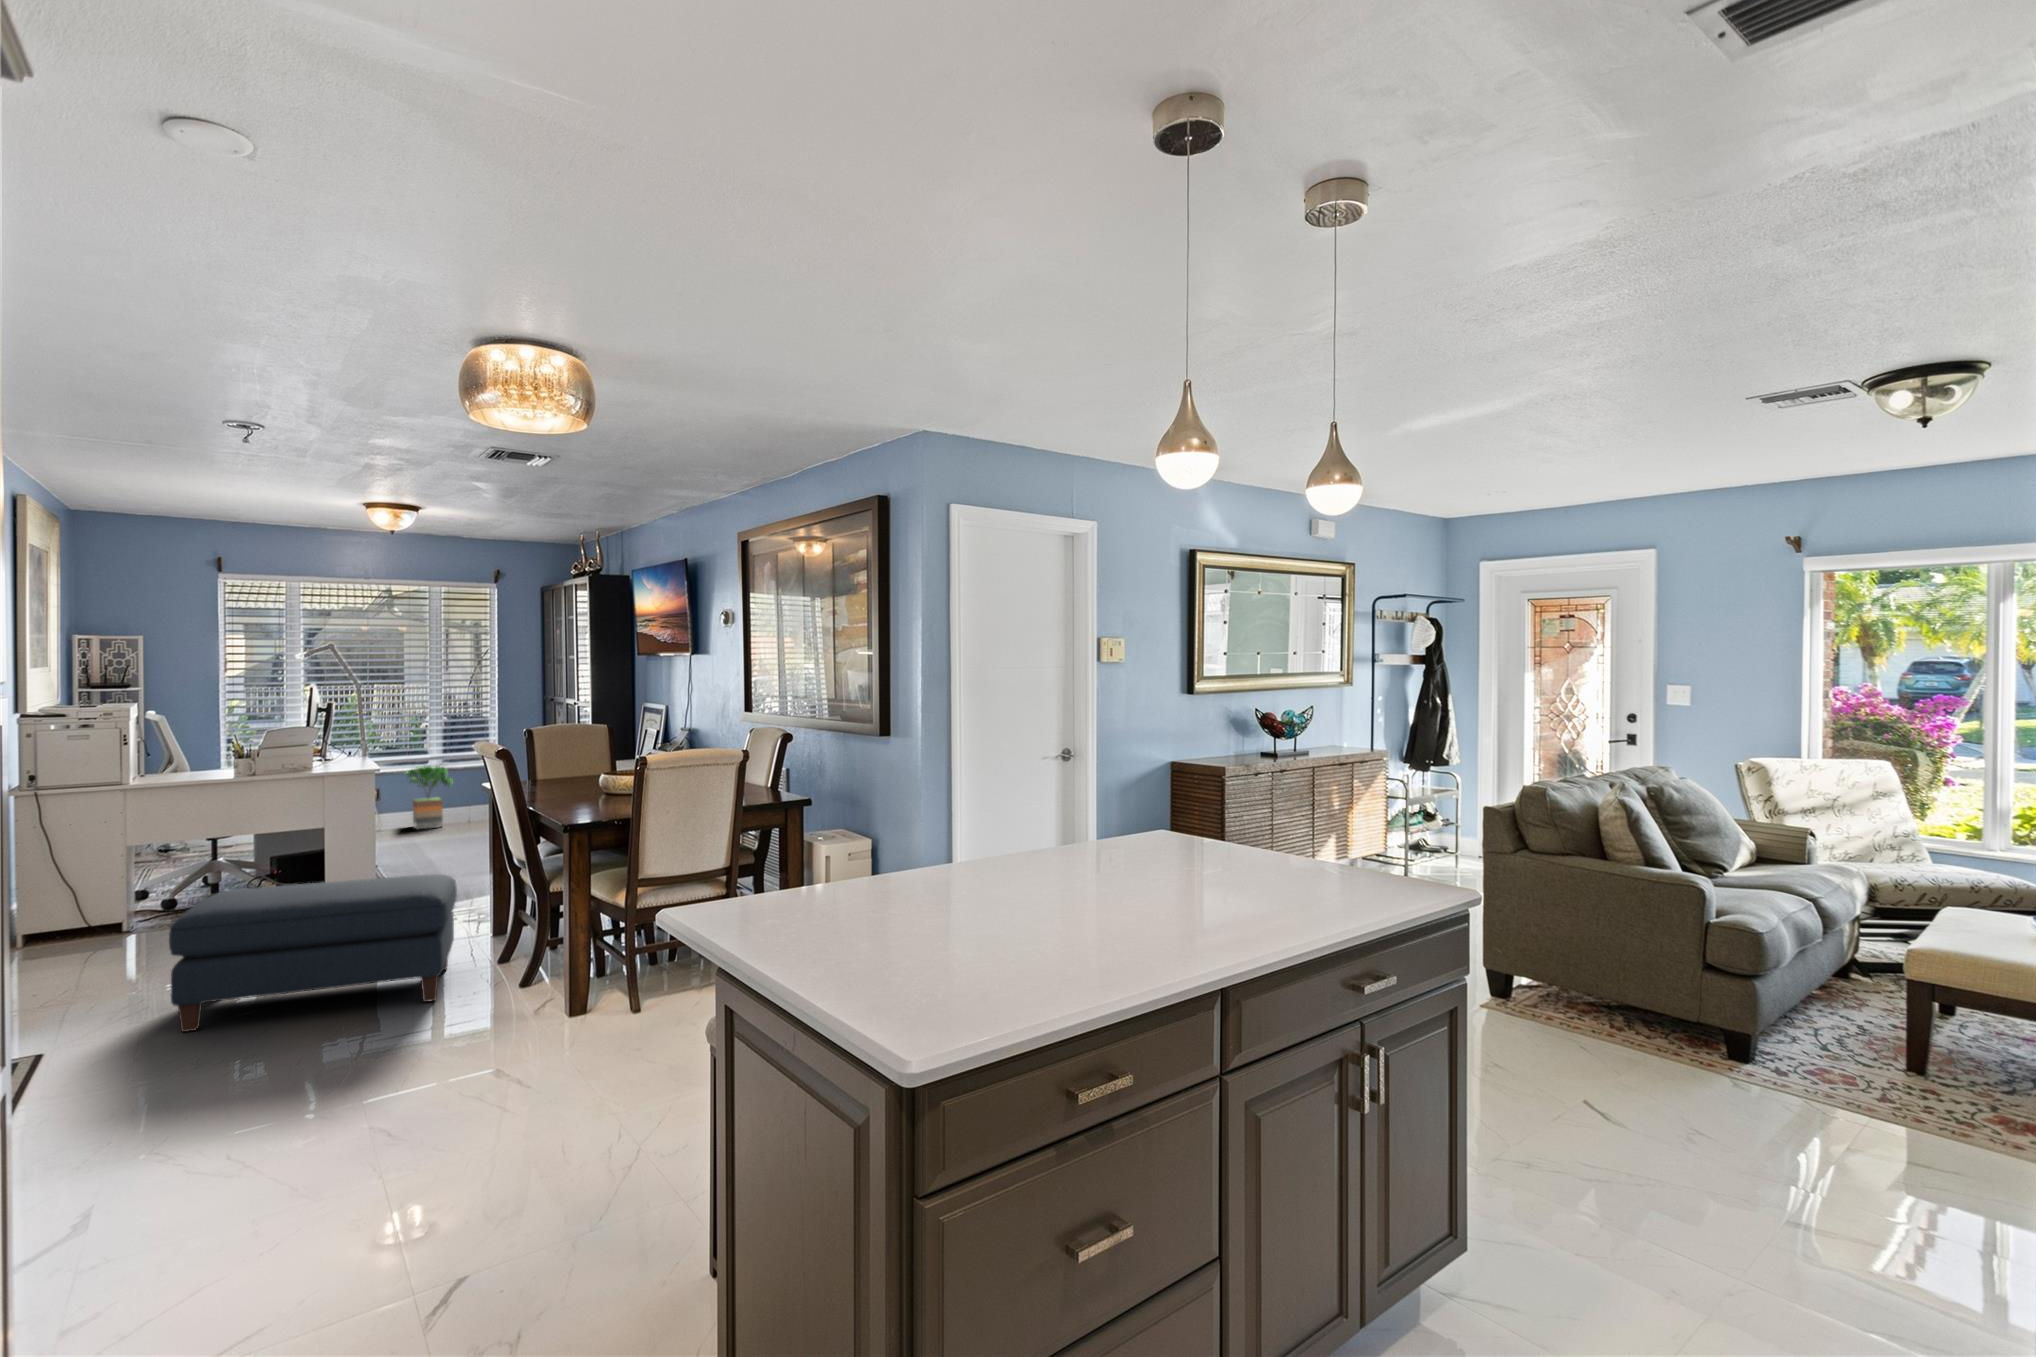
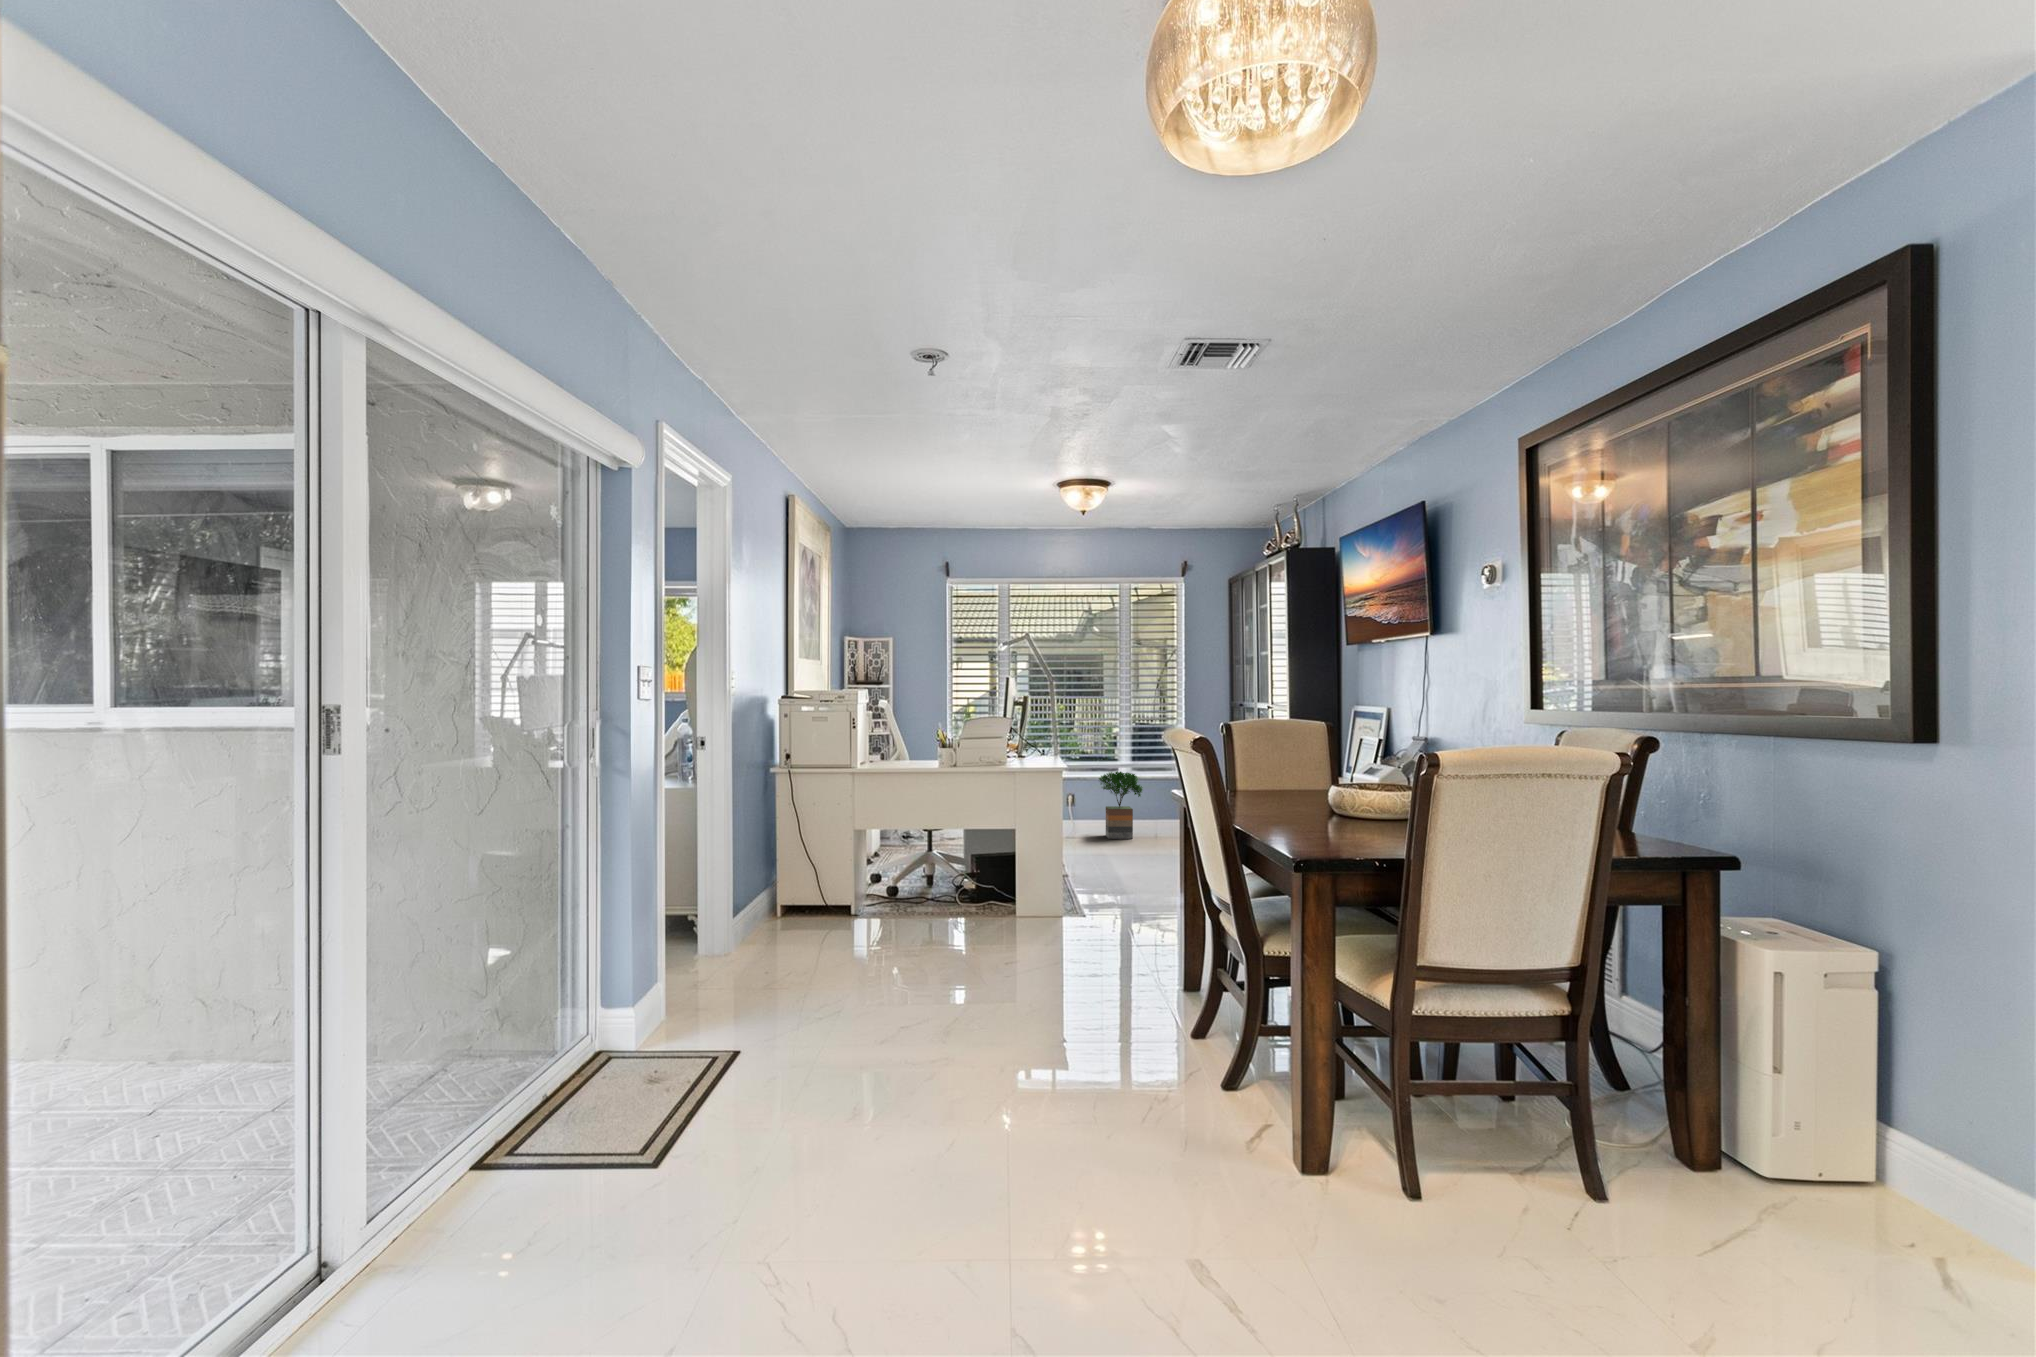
ottoman: present [169,874,457,1032] -> none [837,893,1141,1086]

